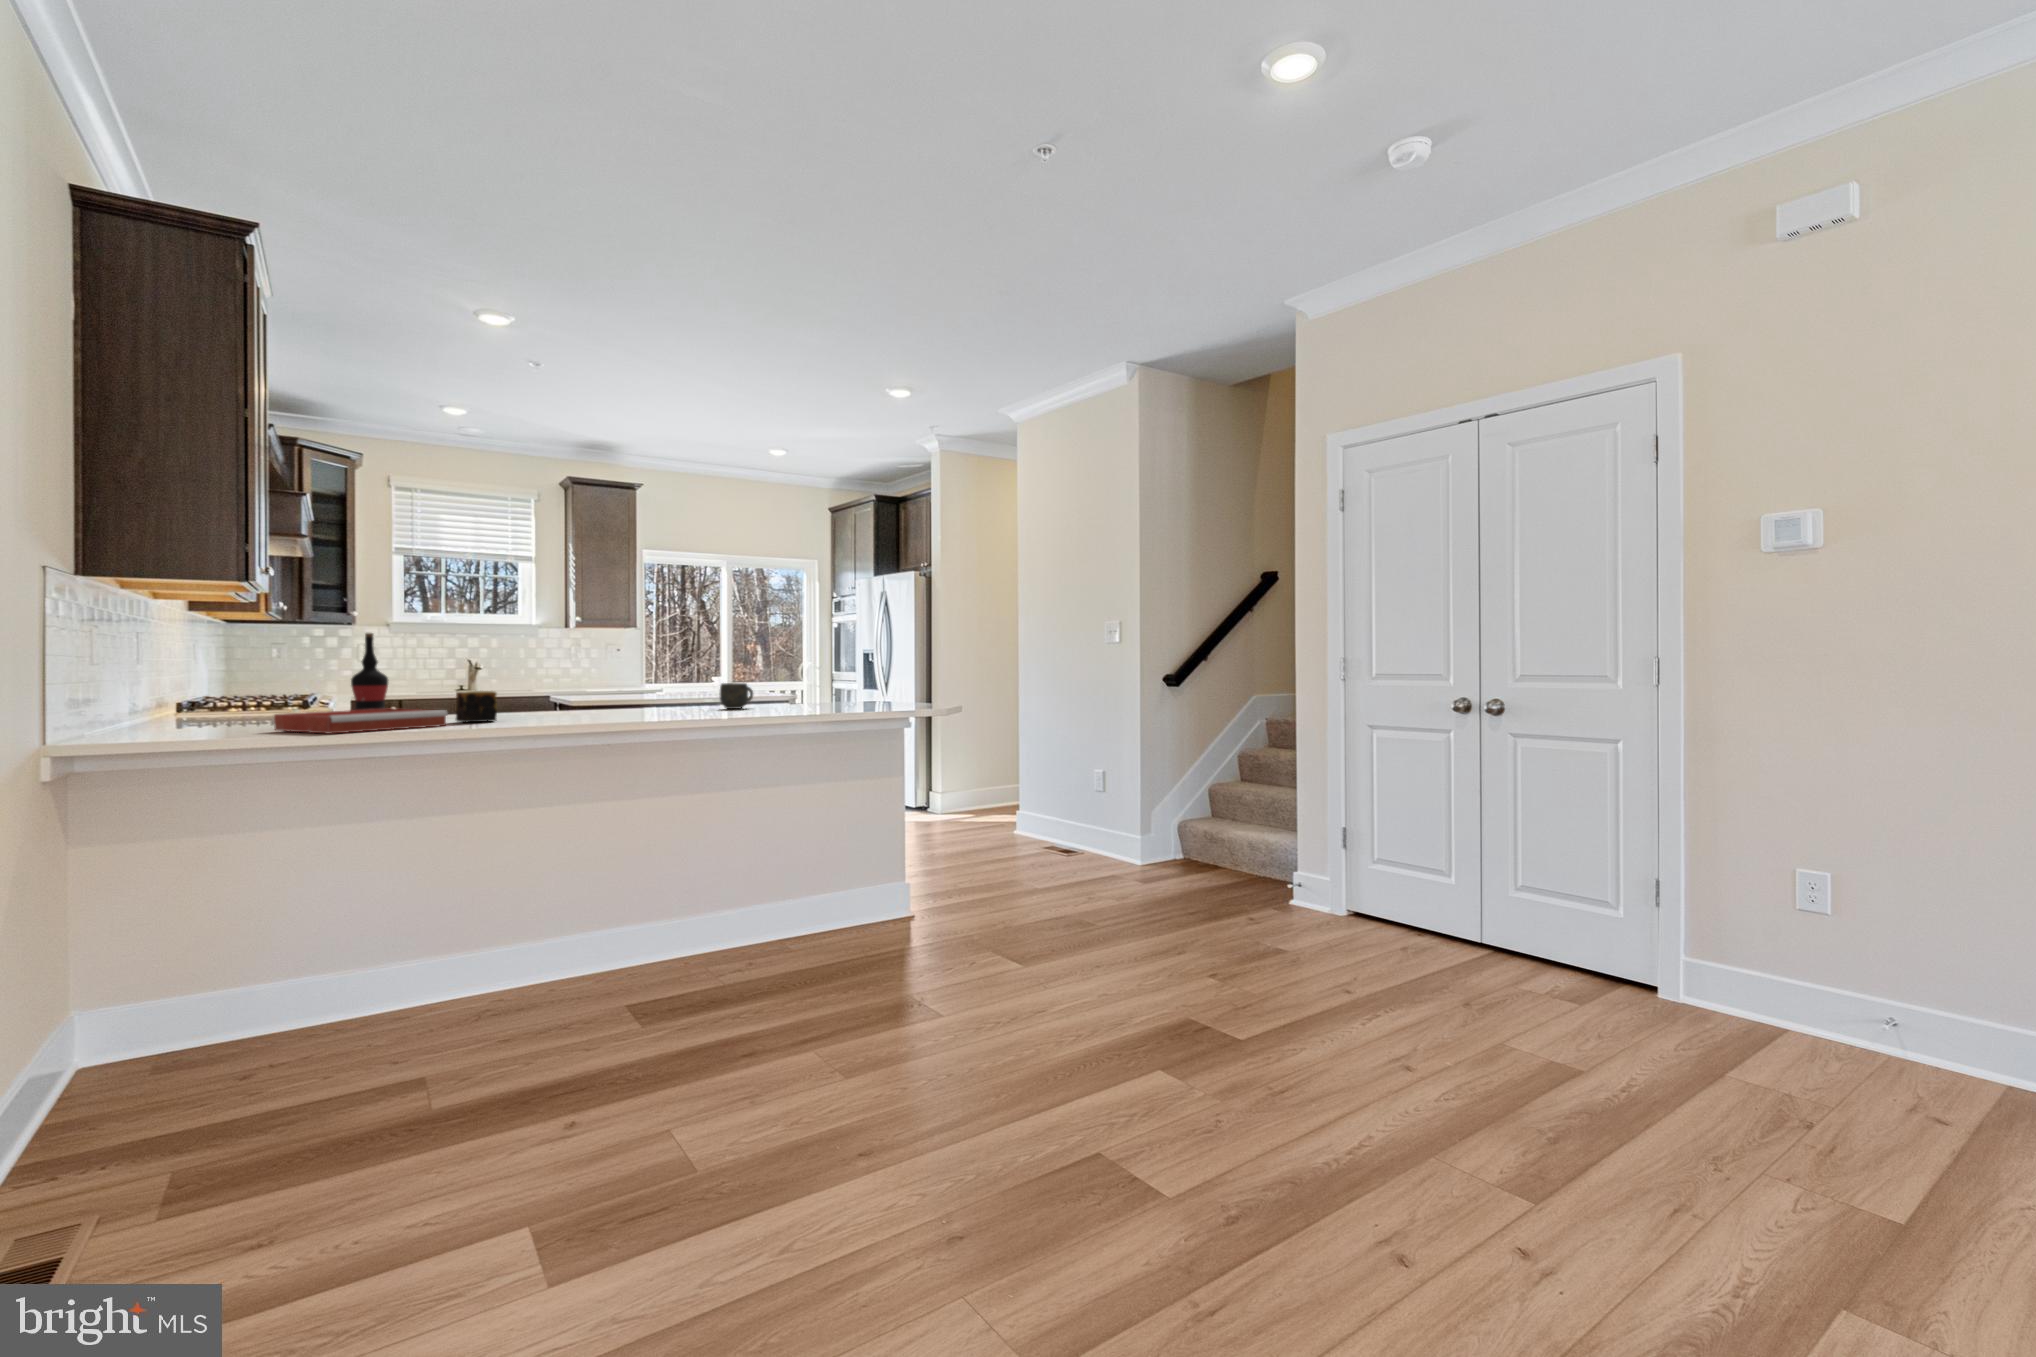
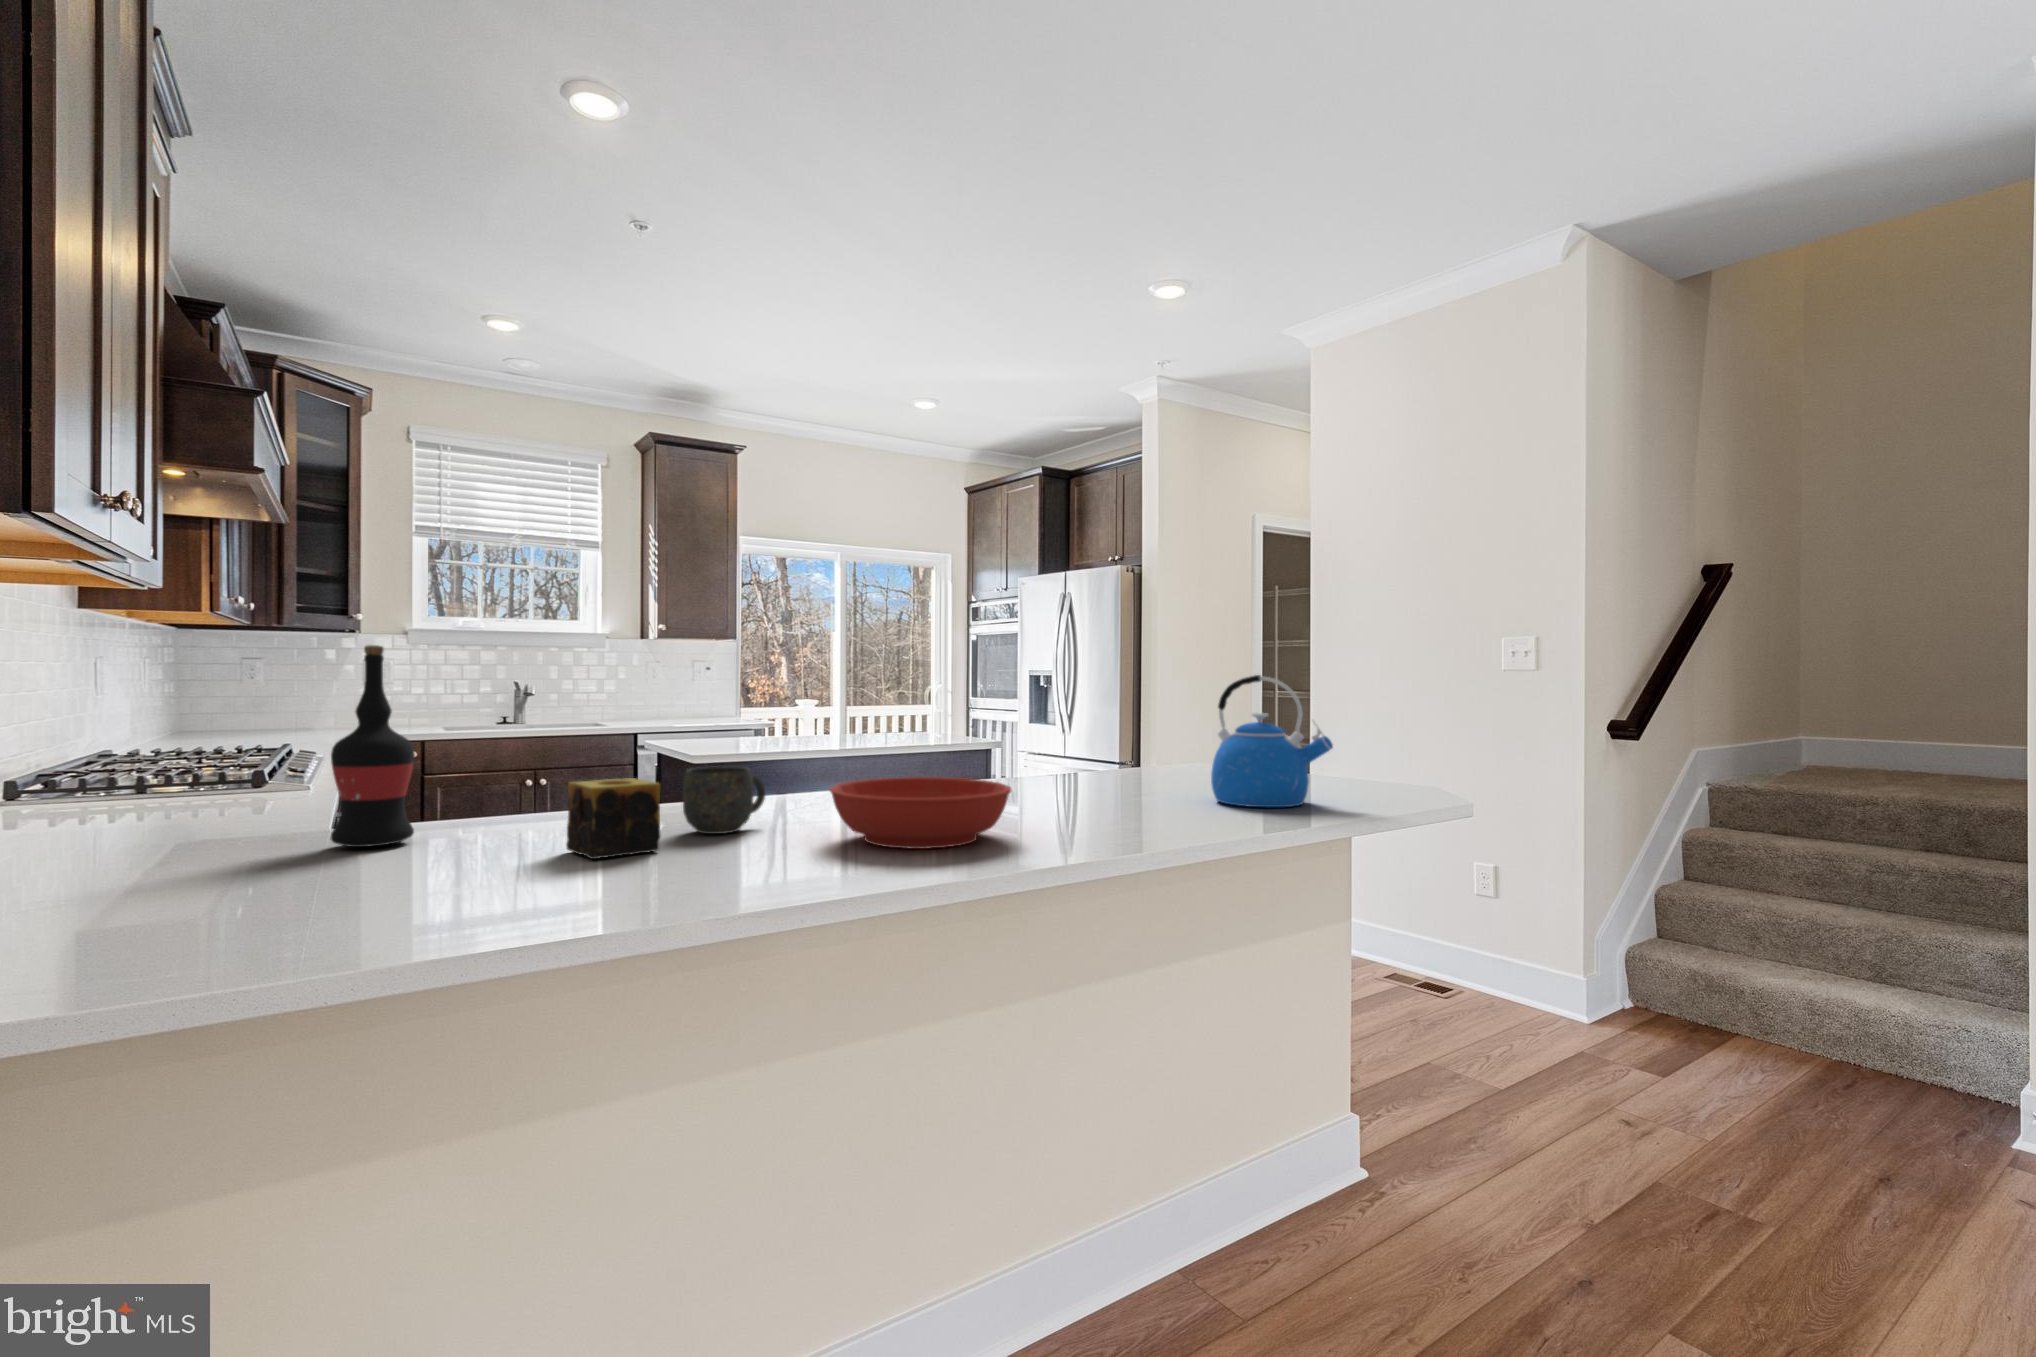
kettle: none [801,645,856,711] -> present [1211,675,1333,807]
mug: present [720,683,753,709] -> present [683,766,766,834]
bowl: none [575,693,664,720] -> present [830,777,1011,849]
tray: present [274,708,448,734] -> none [111,823,563,945]

